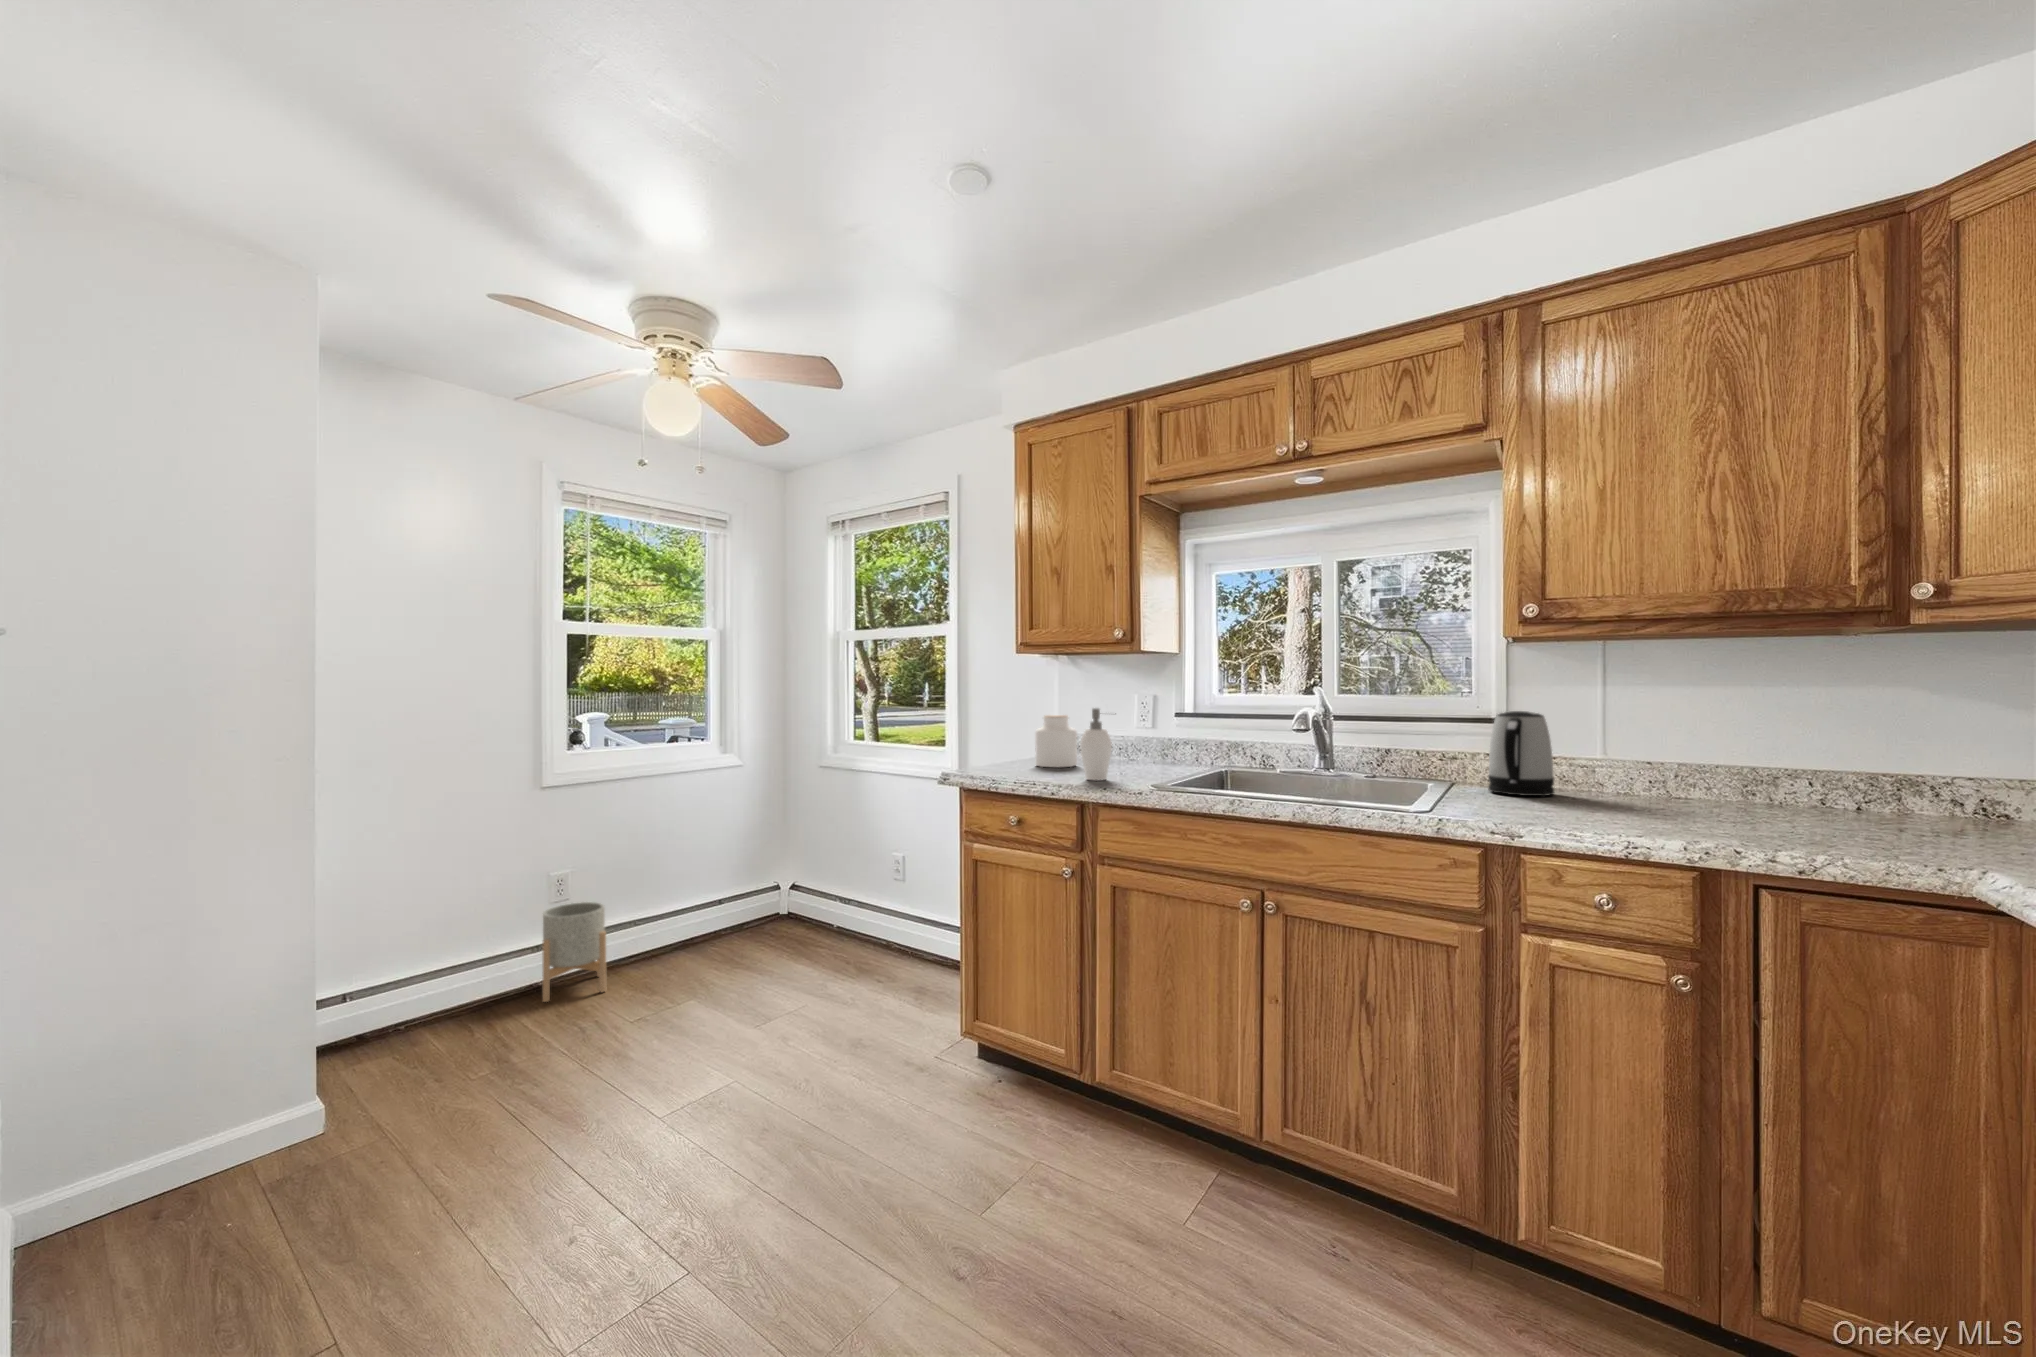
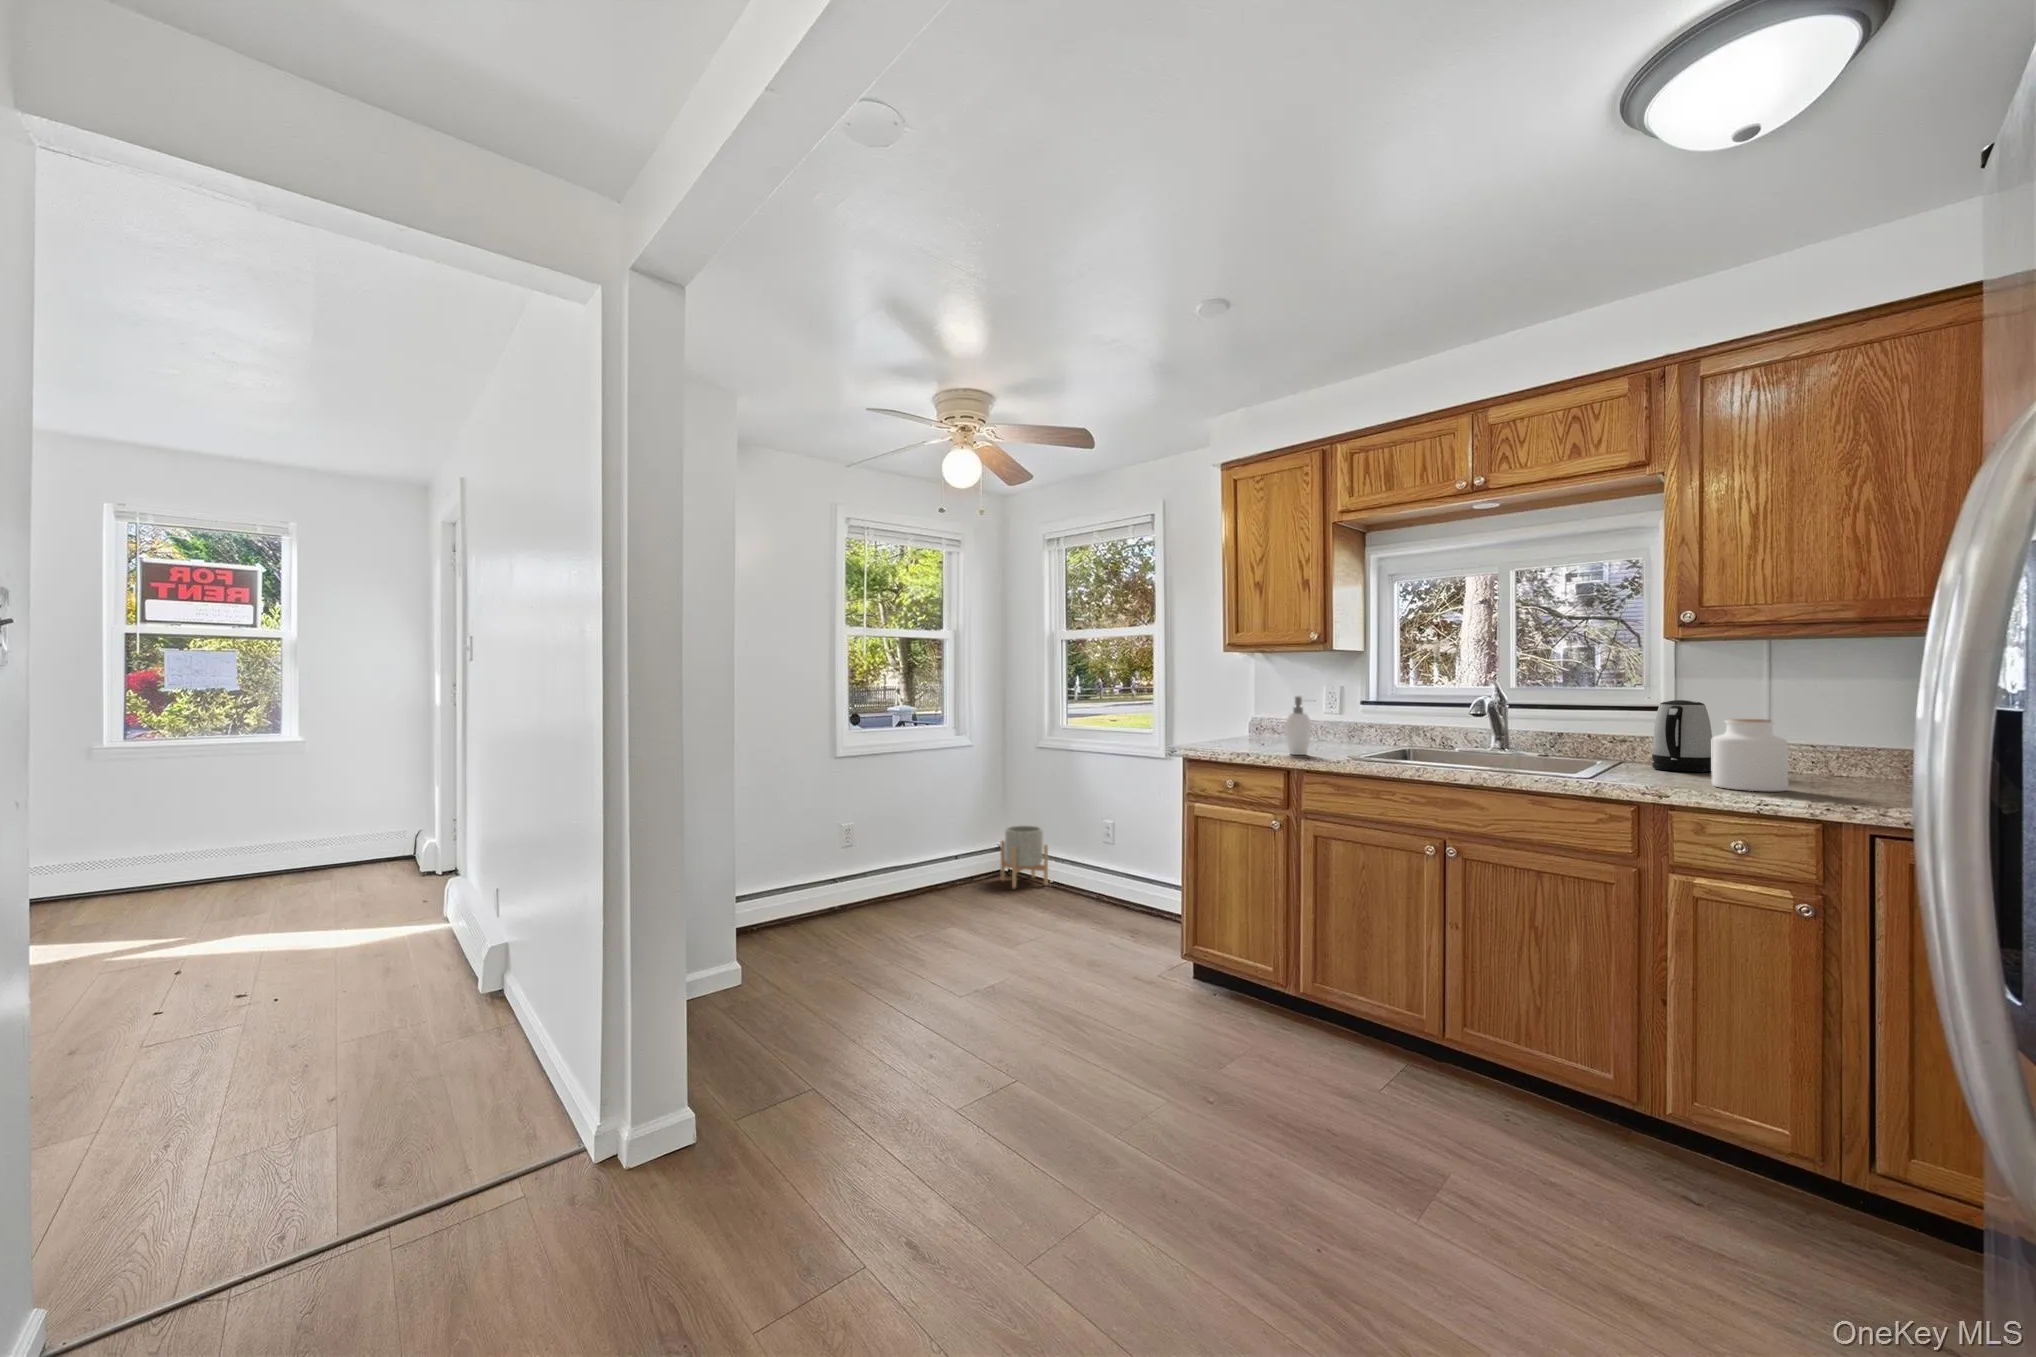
jar: present [1035,715,1077,767] -> present [1712,719,1788,791]
planter: present [542,902,606,1002] -> present [1001,826,1048,889]

